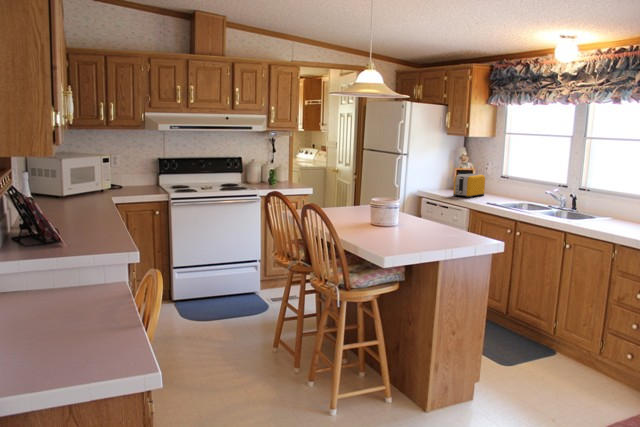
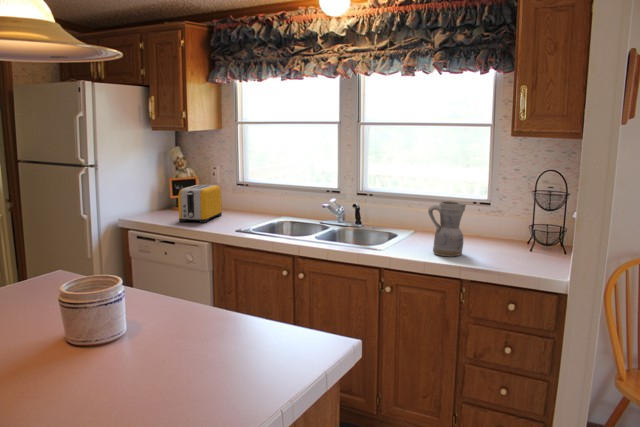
ceramic pitcher: none [601,194,629,232] -> present [428,201,466,256]

